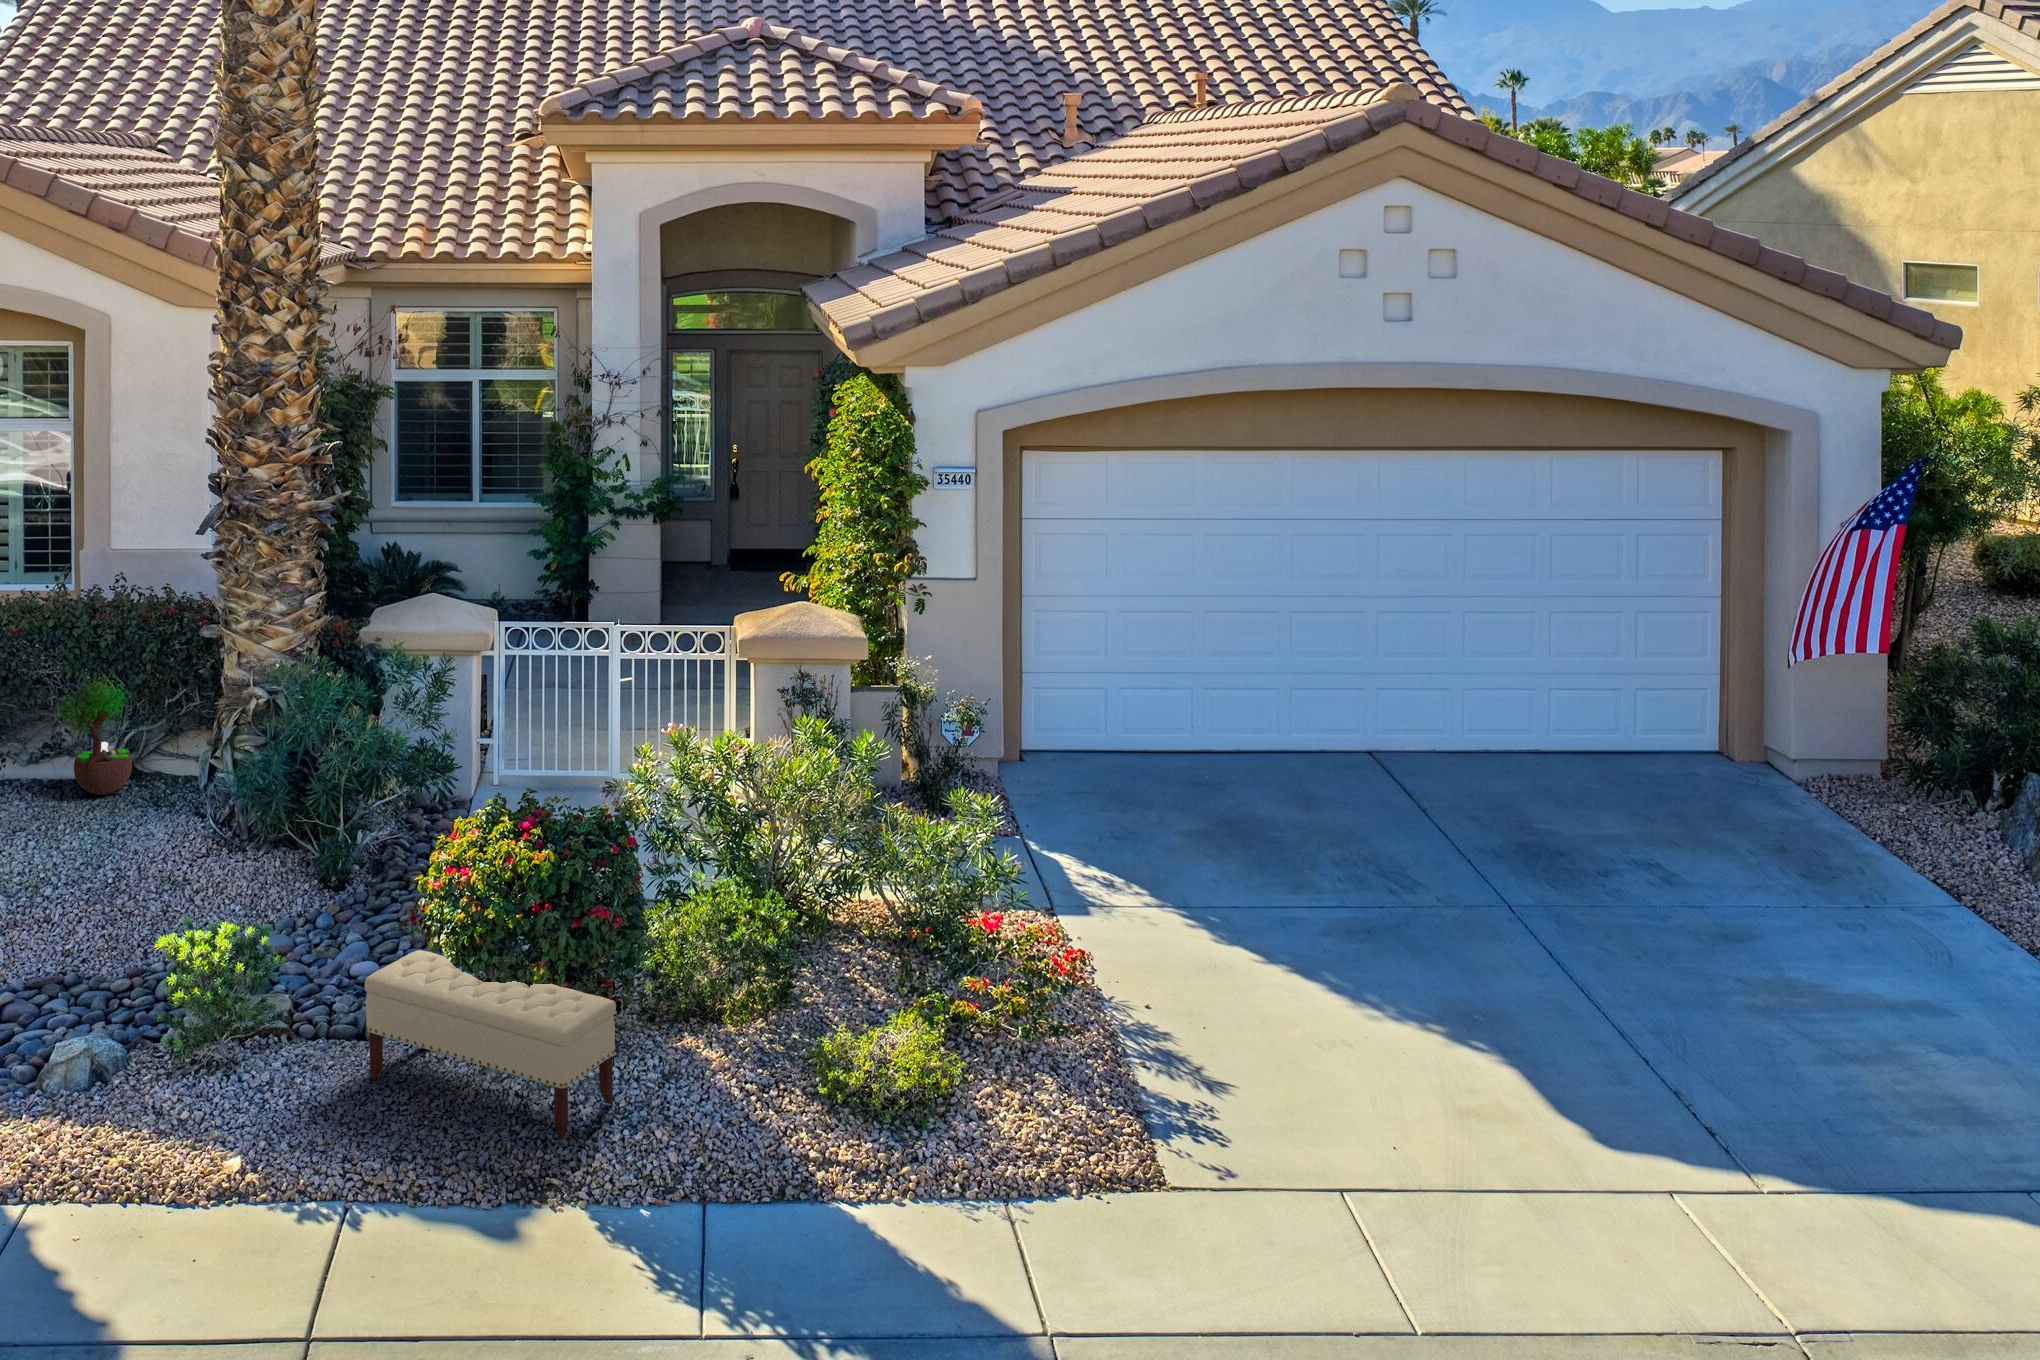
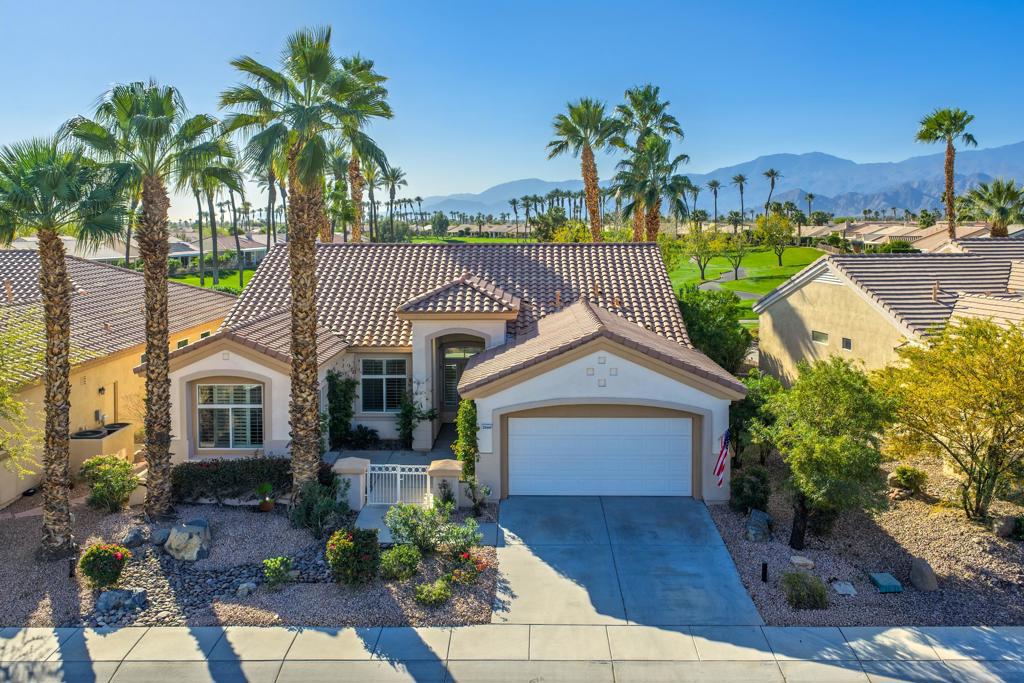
bench: present [365,950,616,1138] -> none [312,563,369,610]

